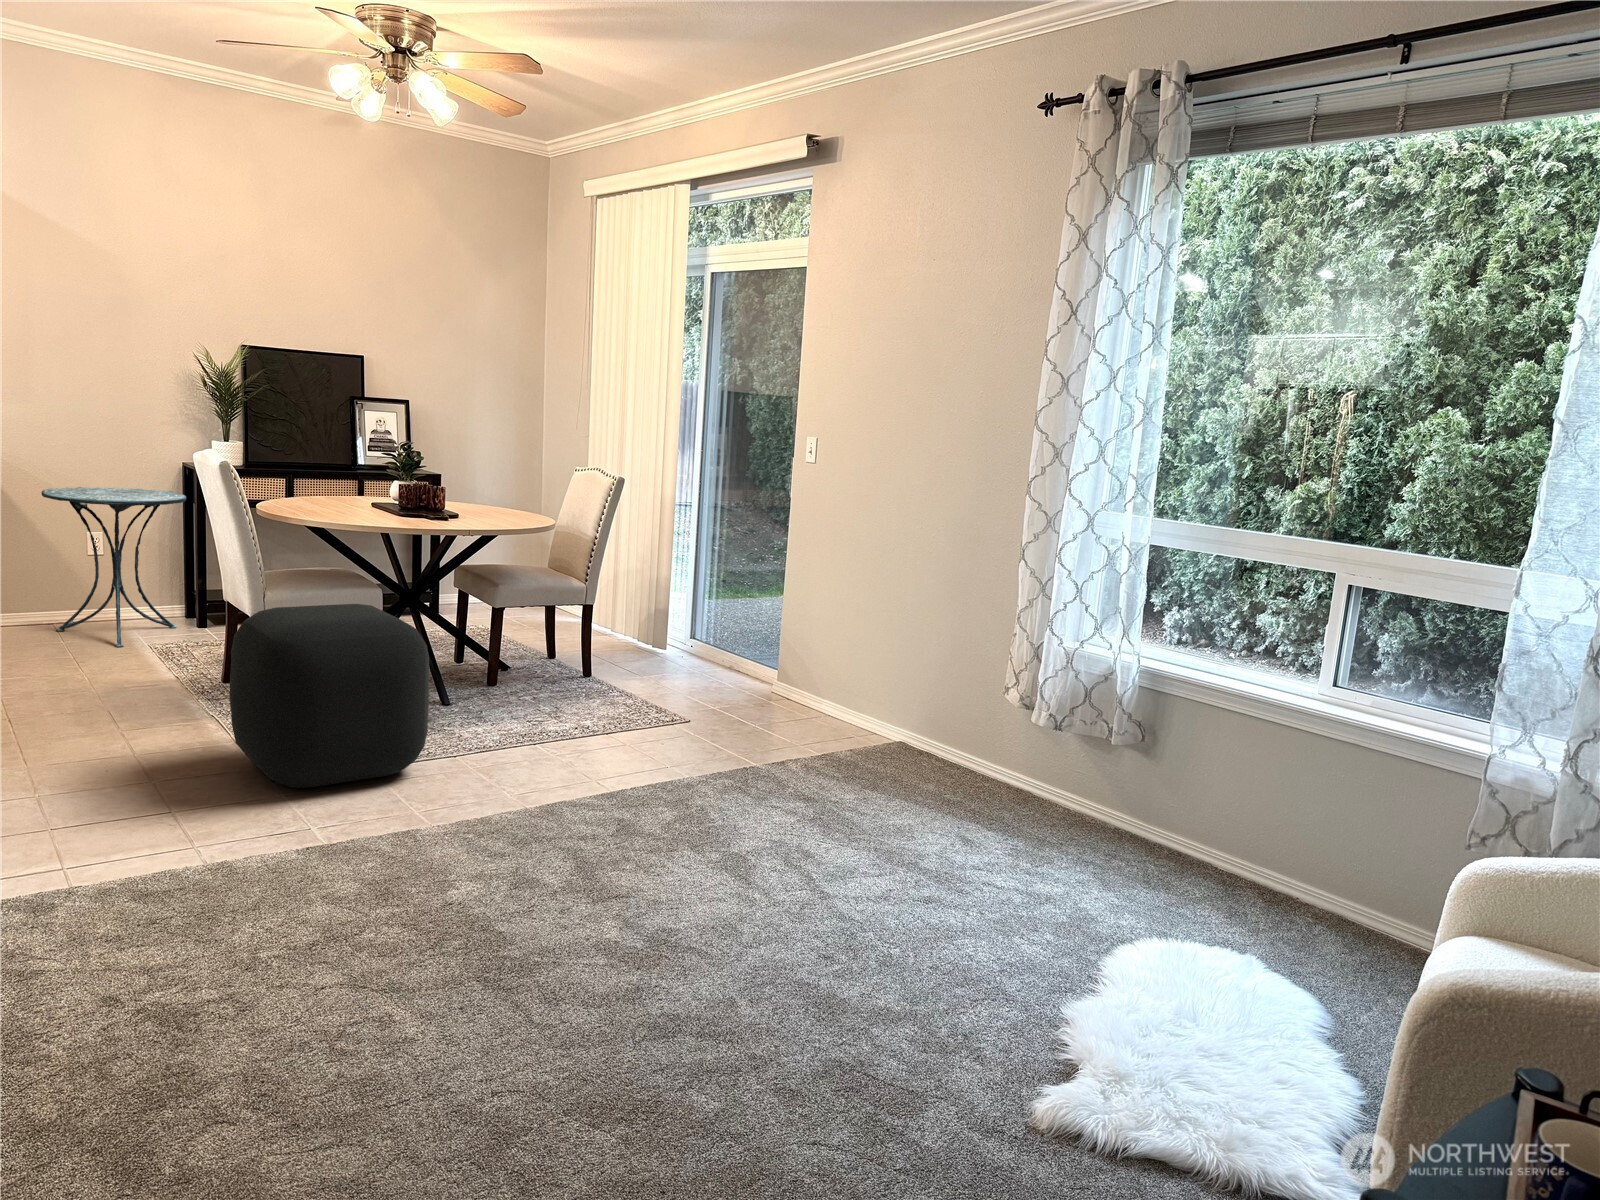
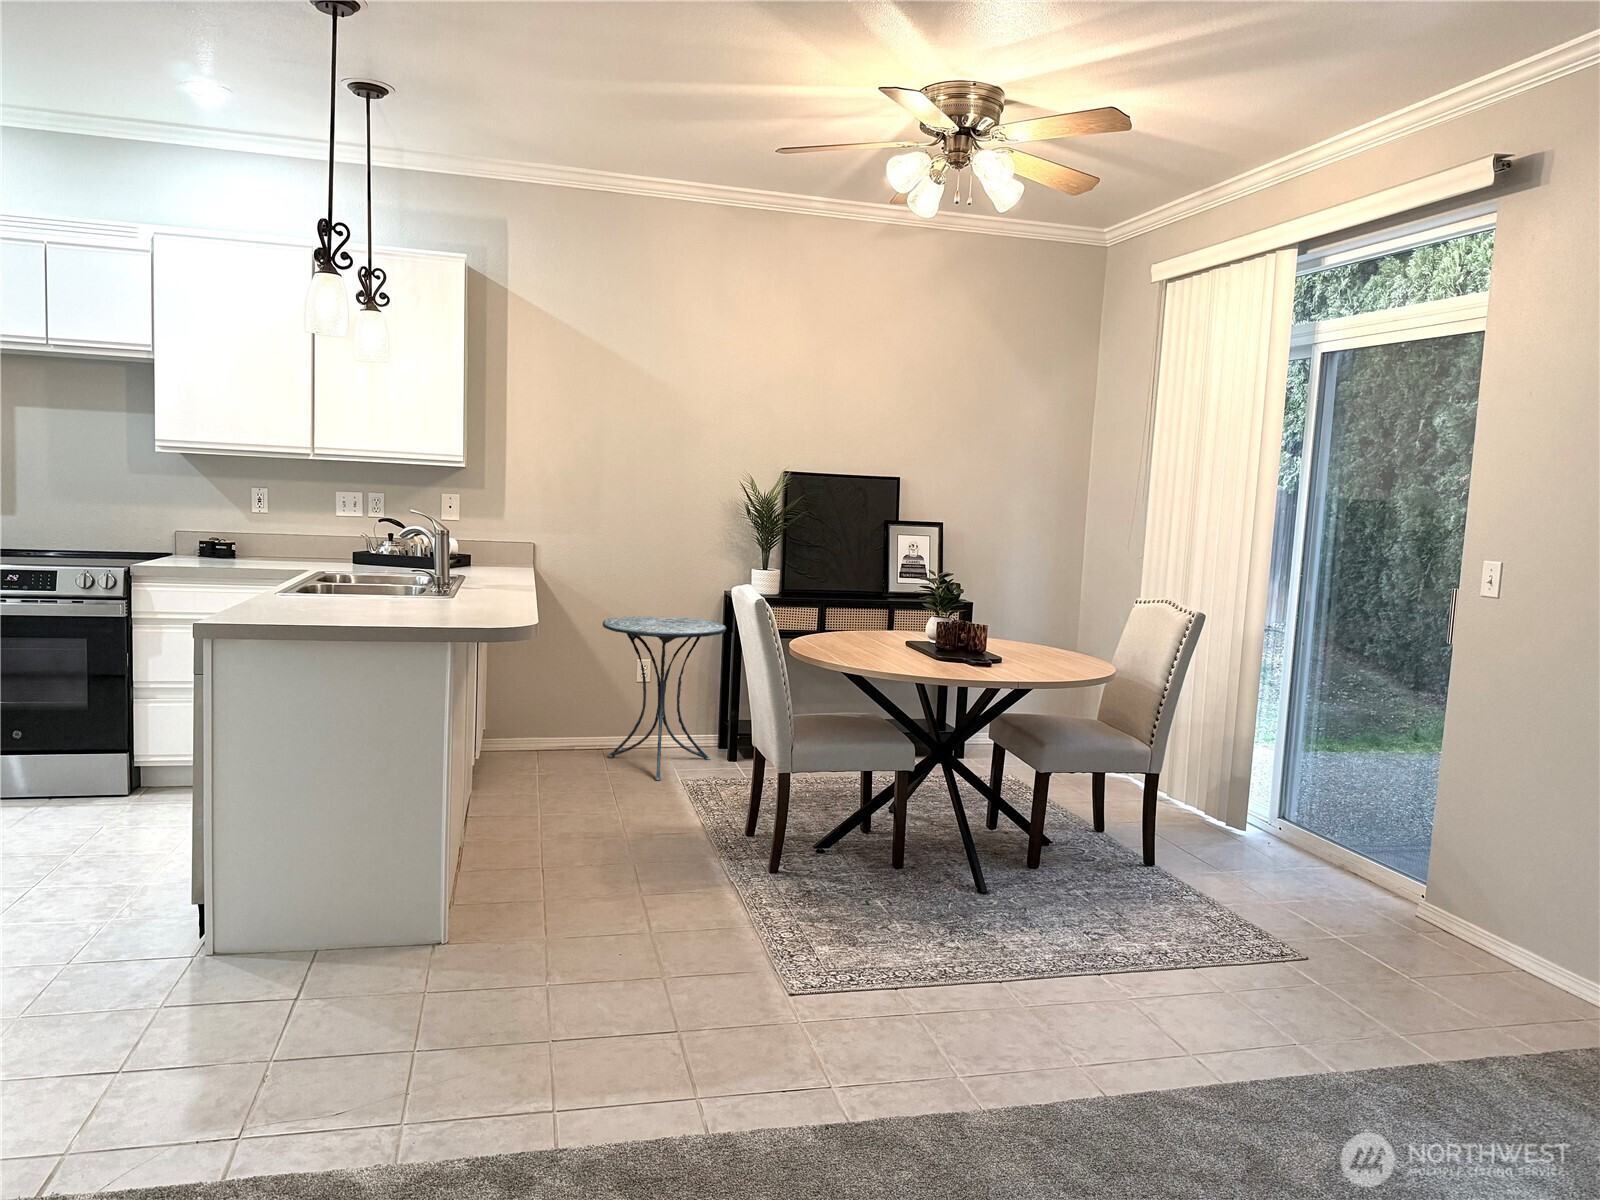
ottoman: present [230,604,429,788] -> none [749,778,975,1013]

